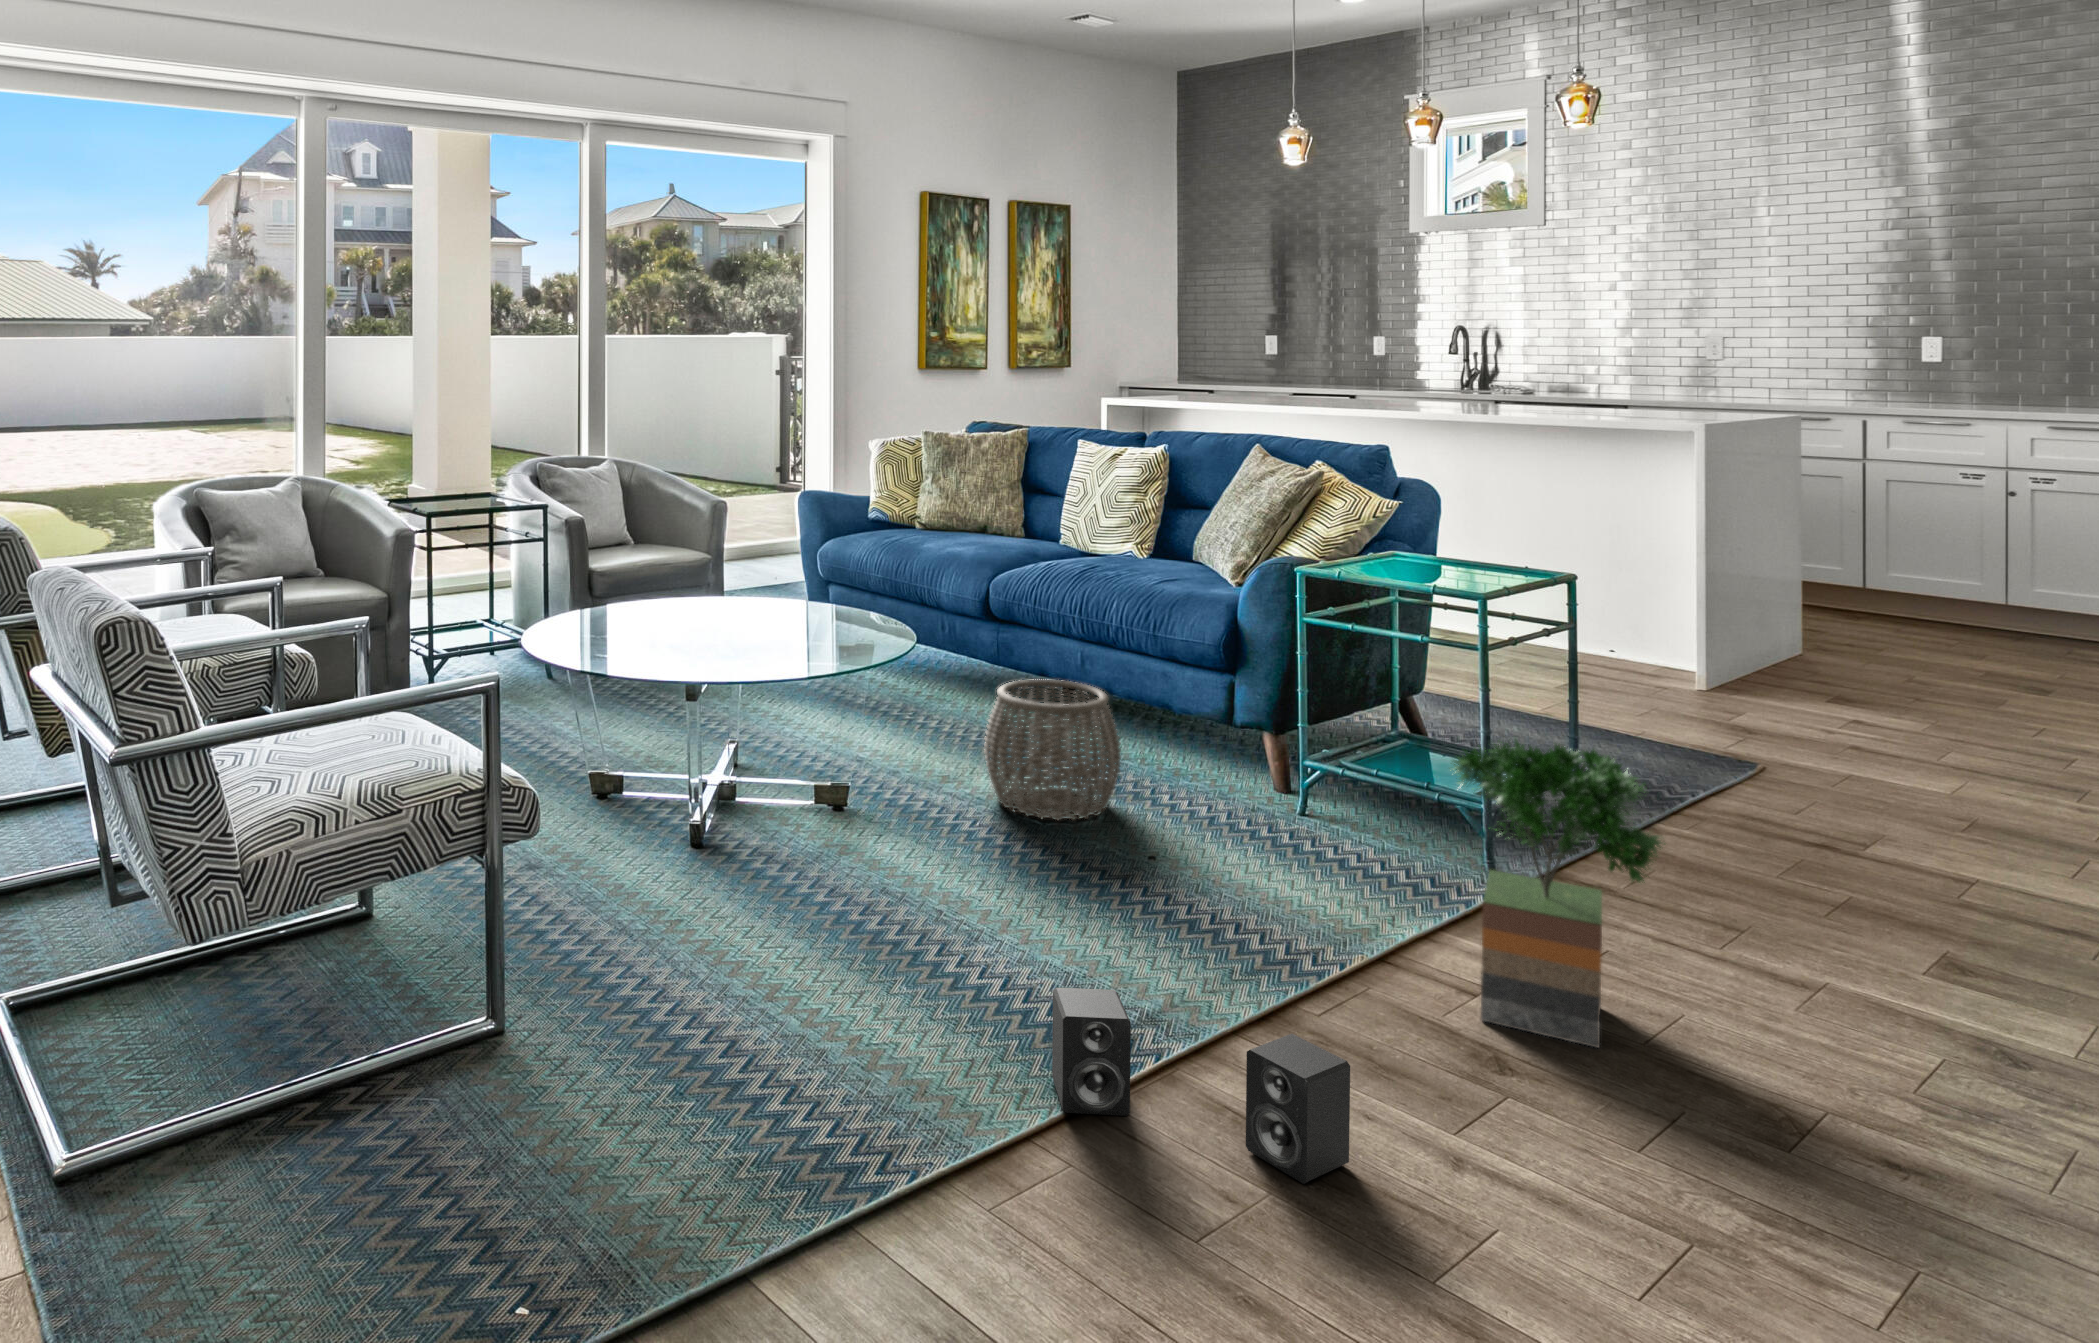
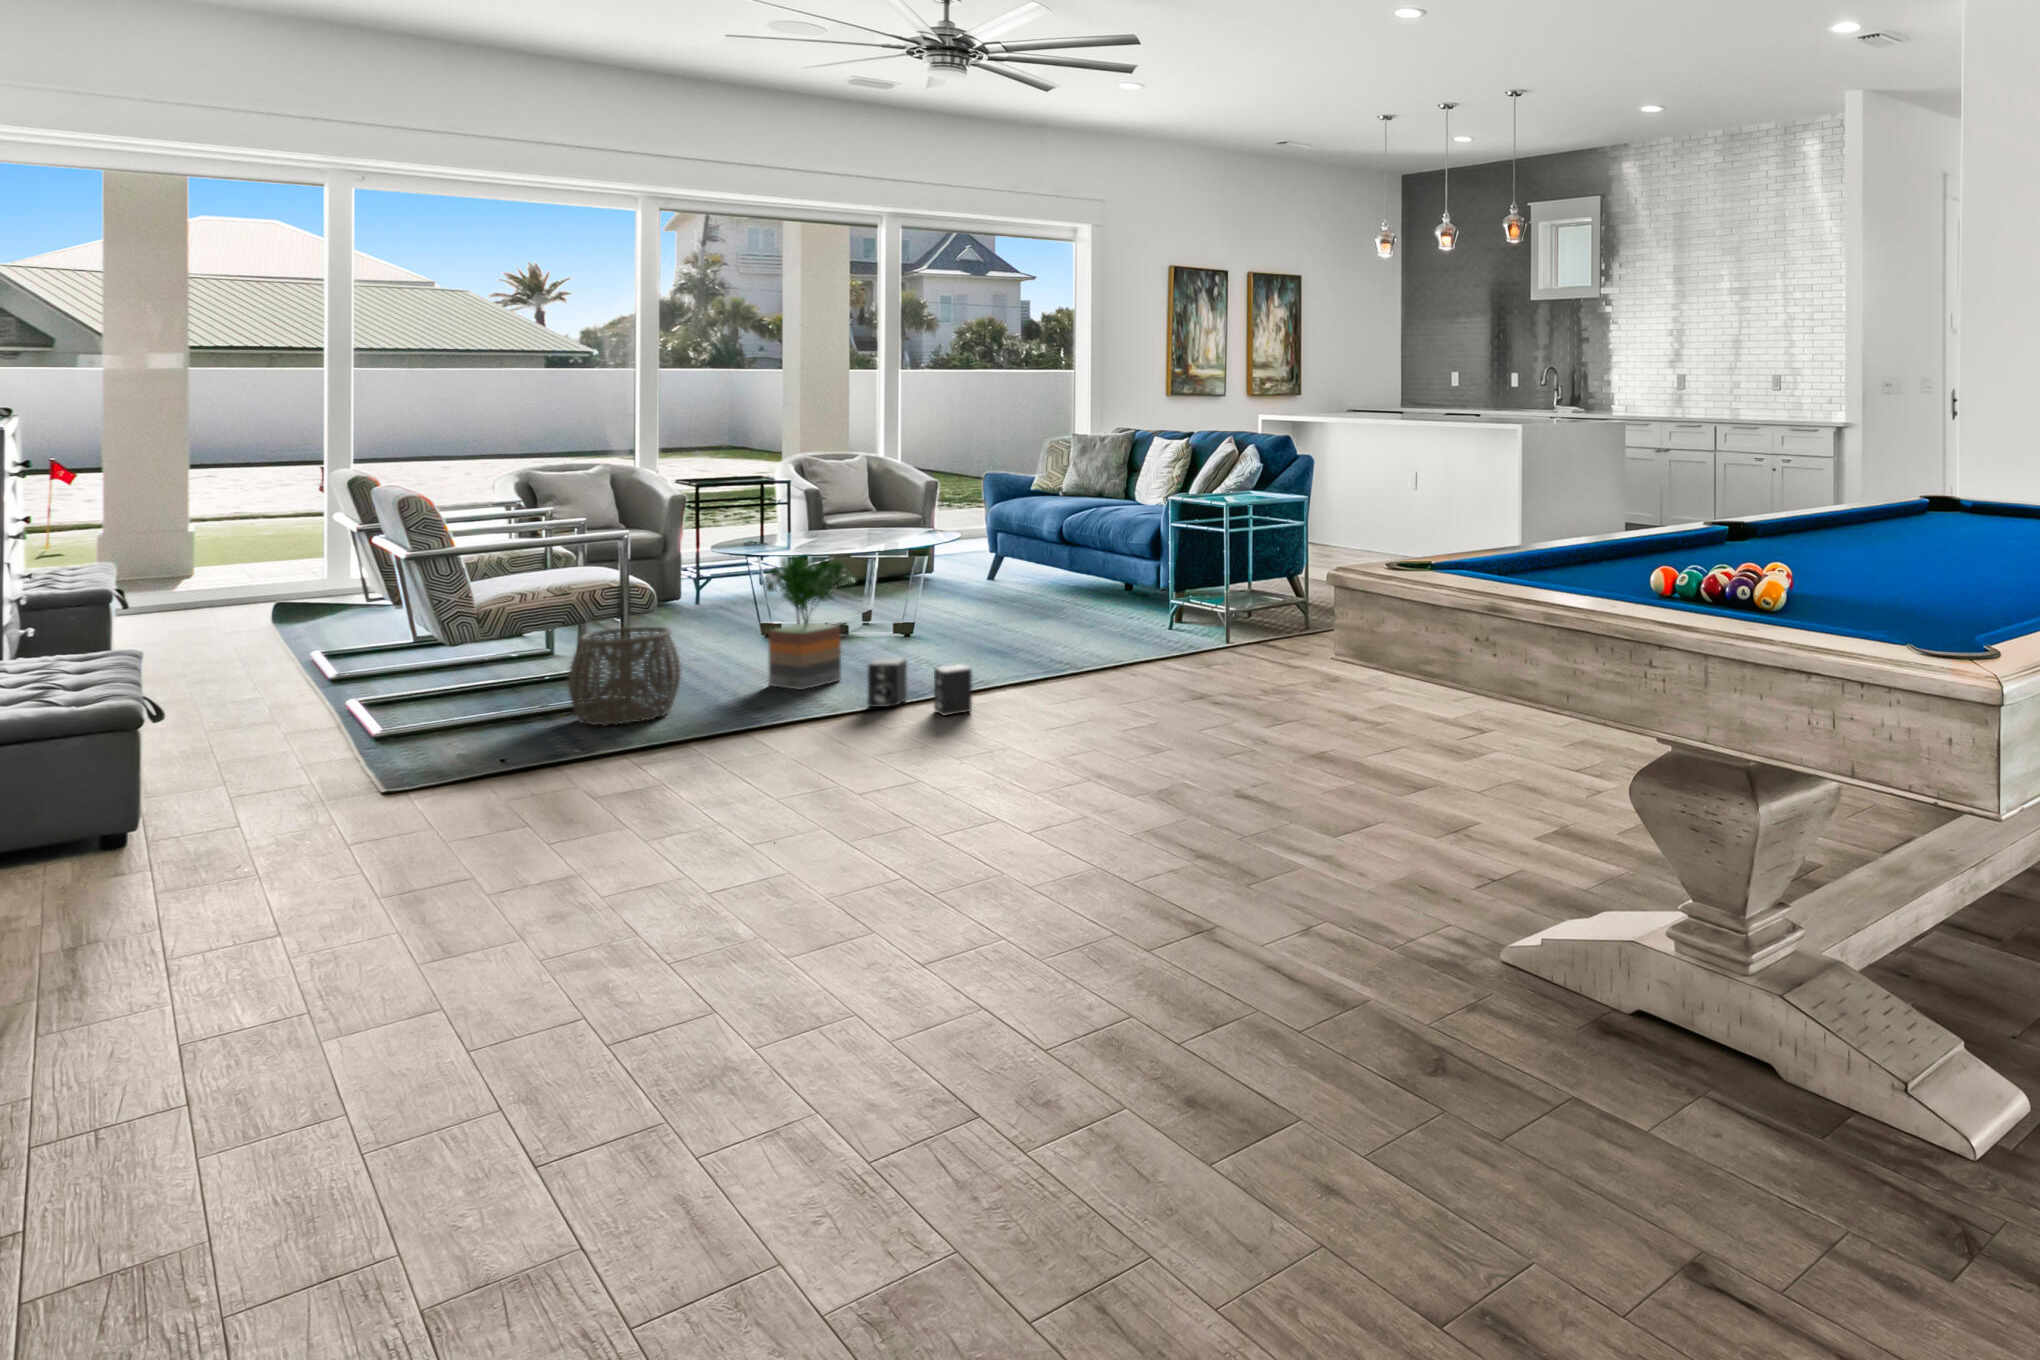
woven basket: present [984,679,1121,820] -> present [568,626,681,726]
potted tree: present [1452,740,1665,1048] -> present [763,558,853,690]

